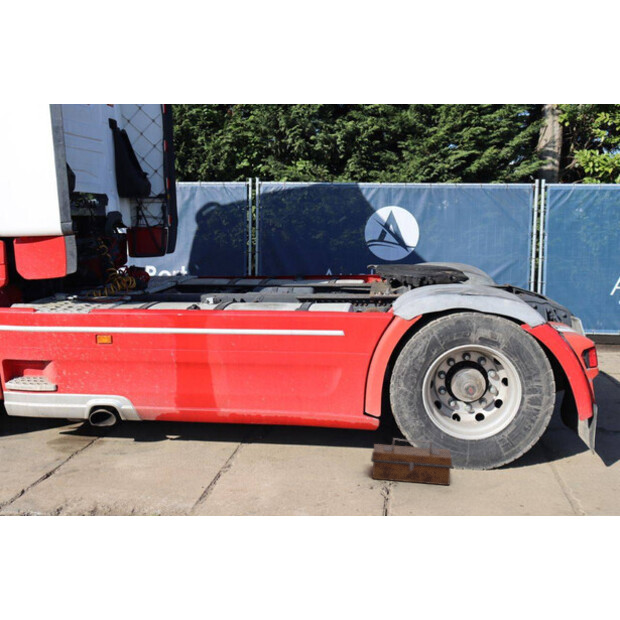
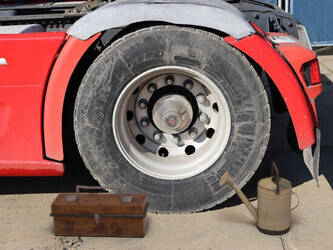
watering can: none [513,430,581,492] -> present [219,162,299,235]

